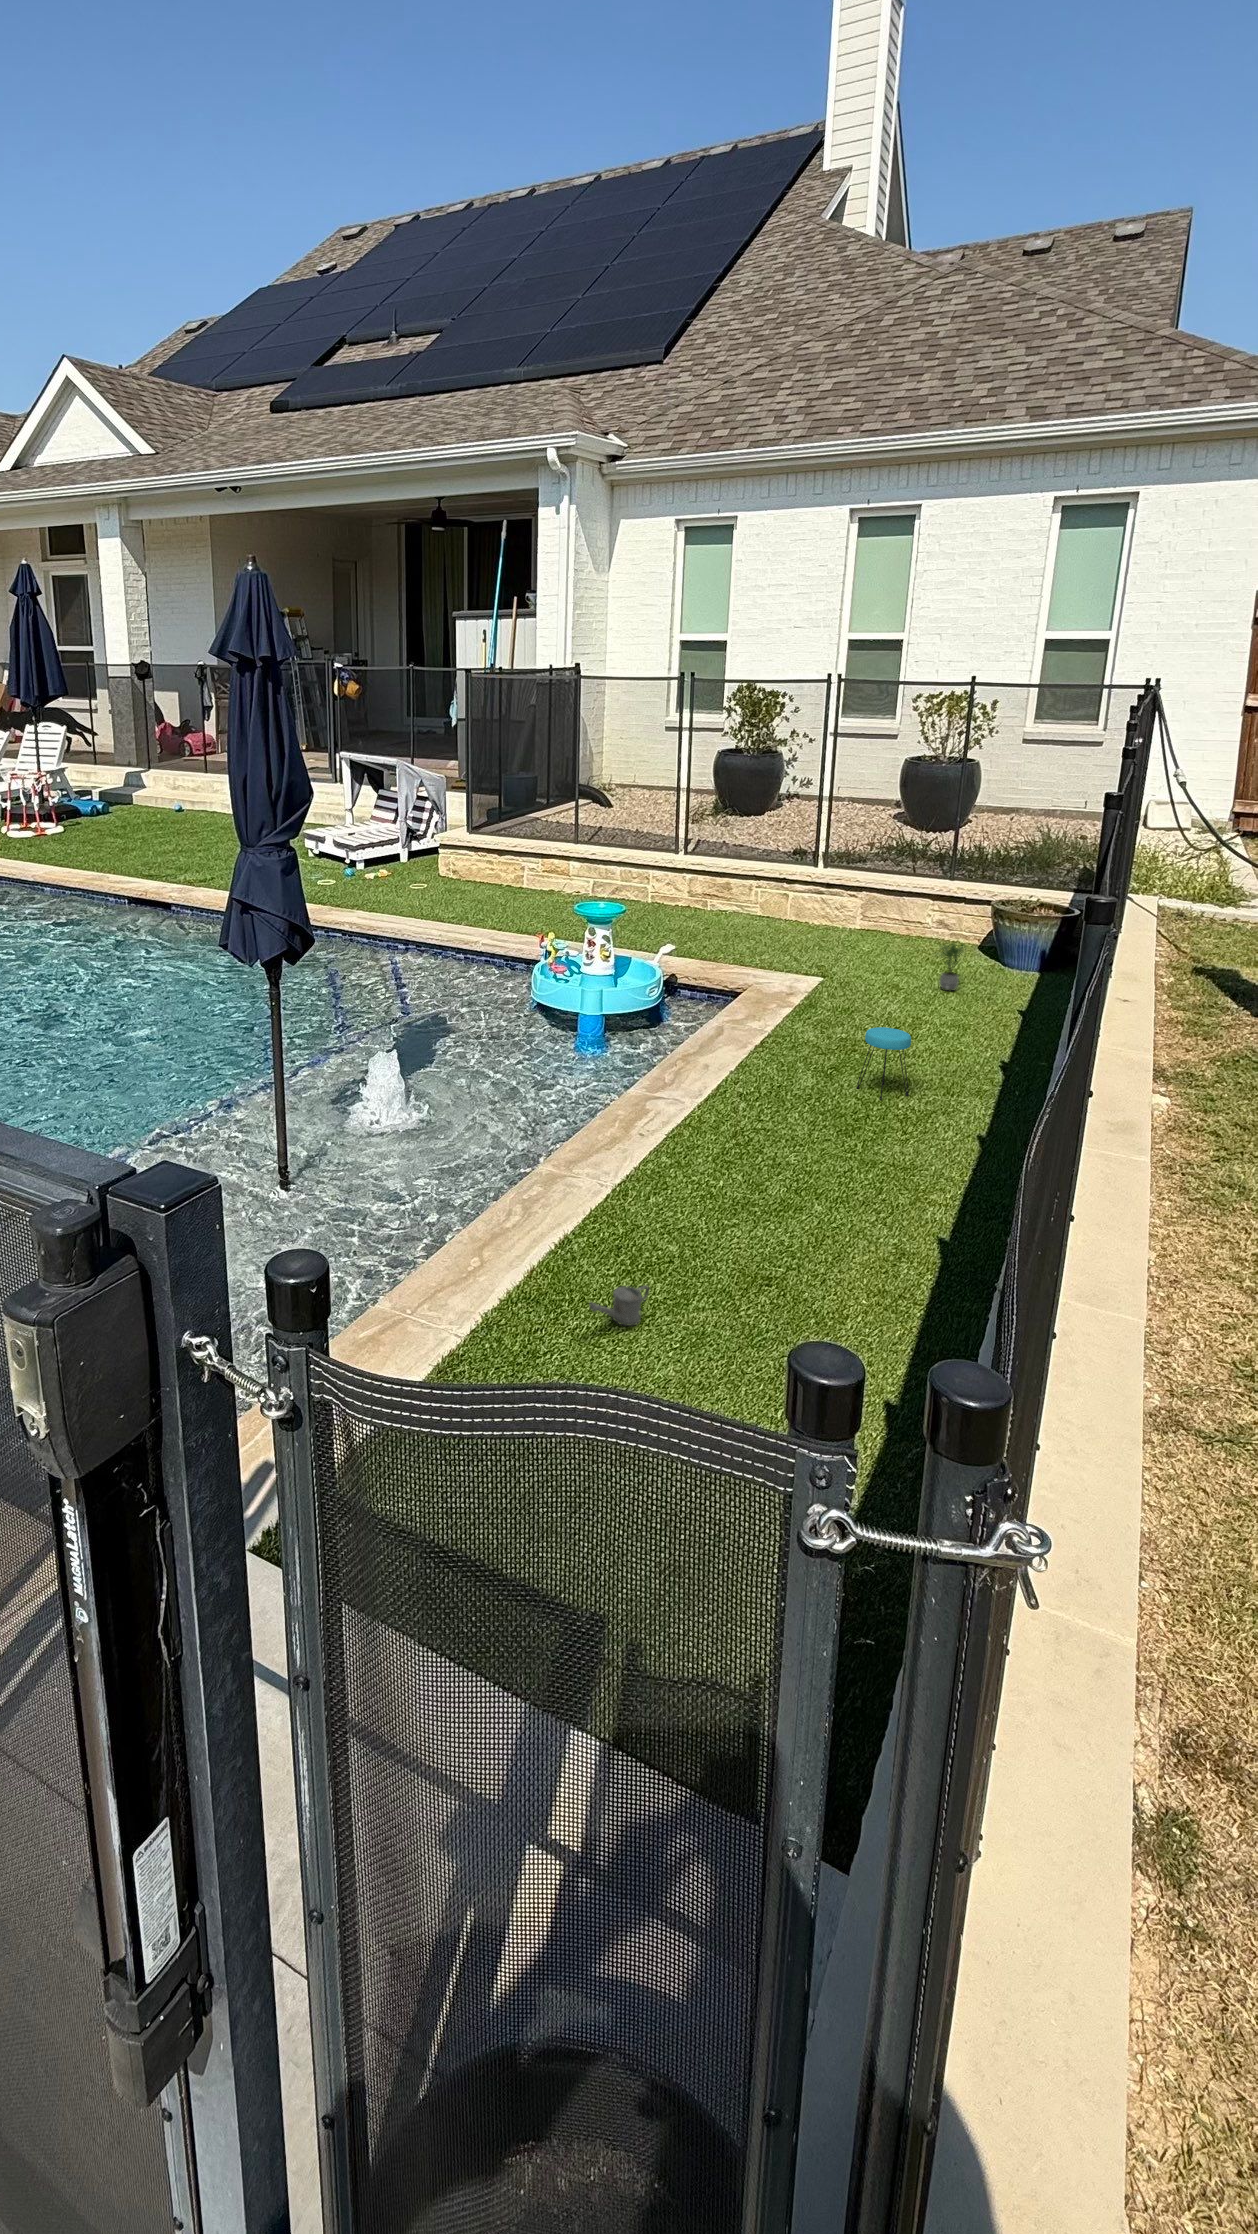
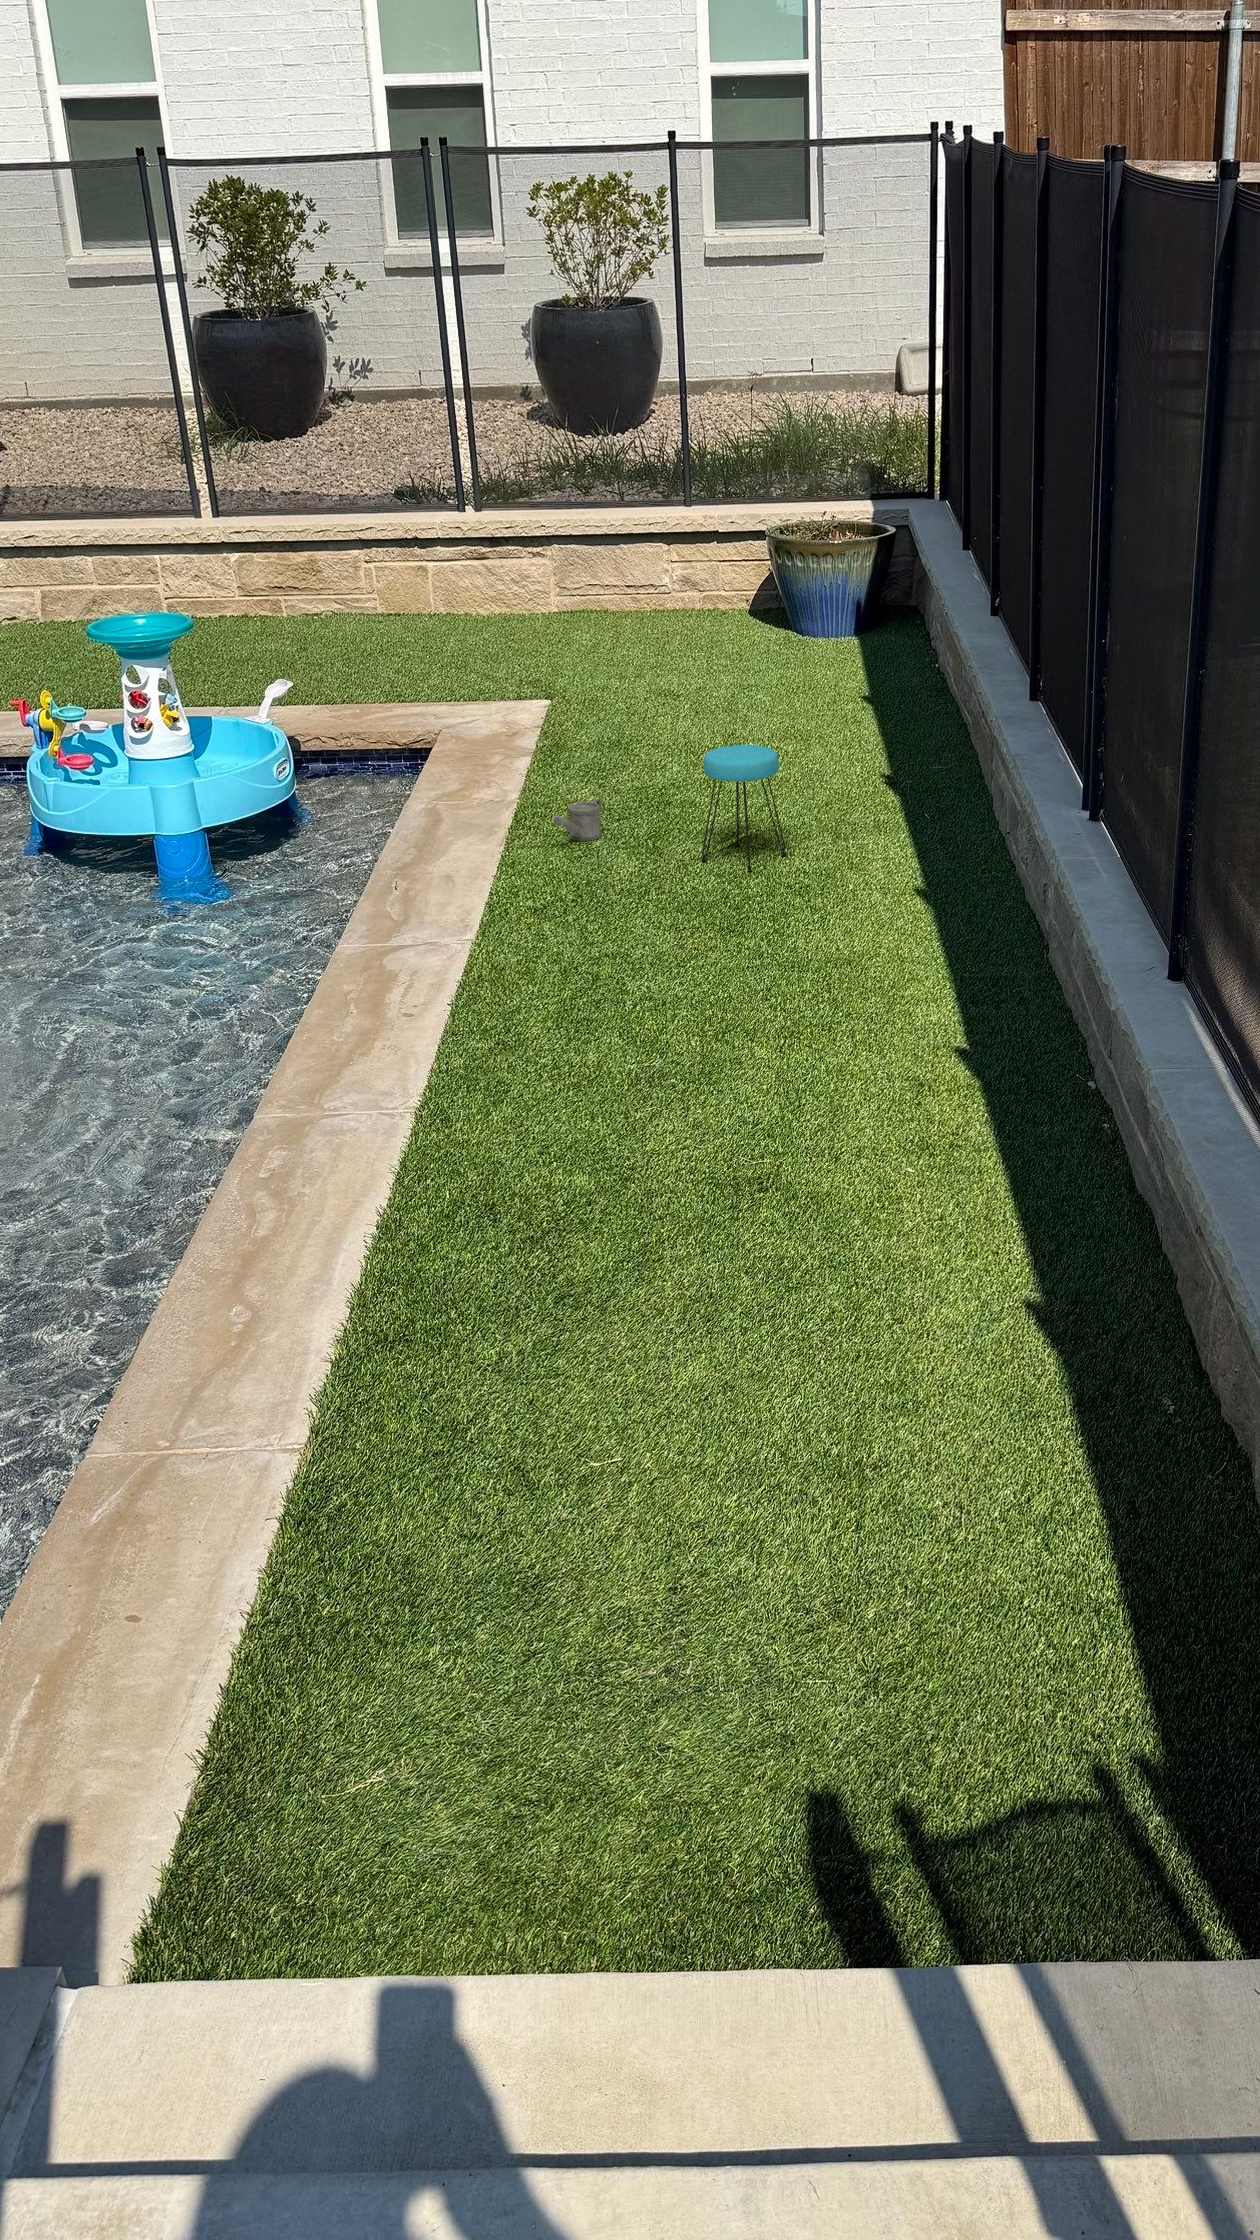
potted plant: present [937,944,966,991] -> none [713,598,768,686]
watering can: present [589,1285,649,1326] -> present [553,799,602,841]

